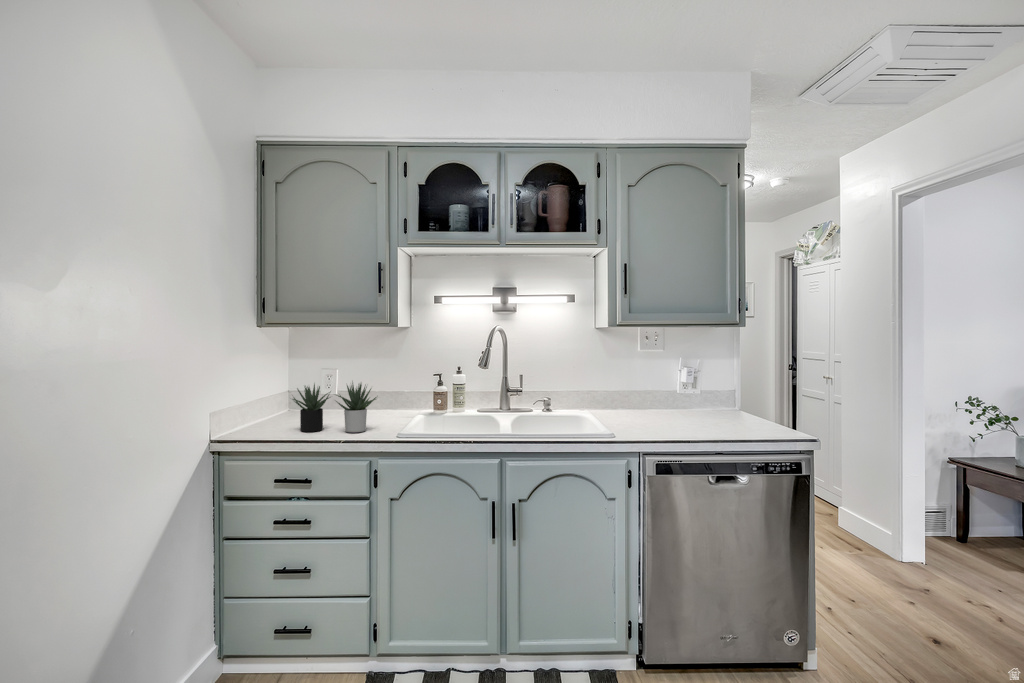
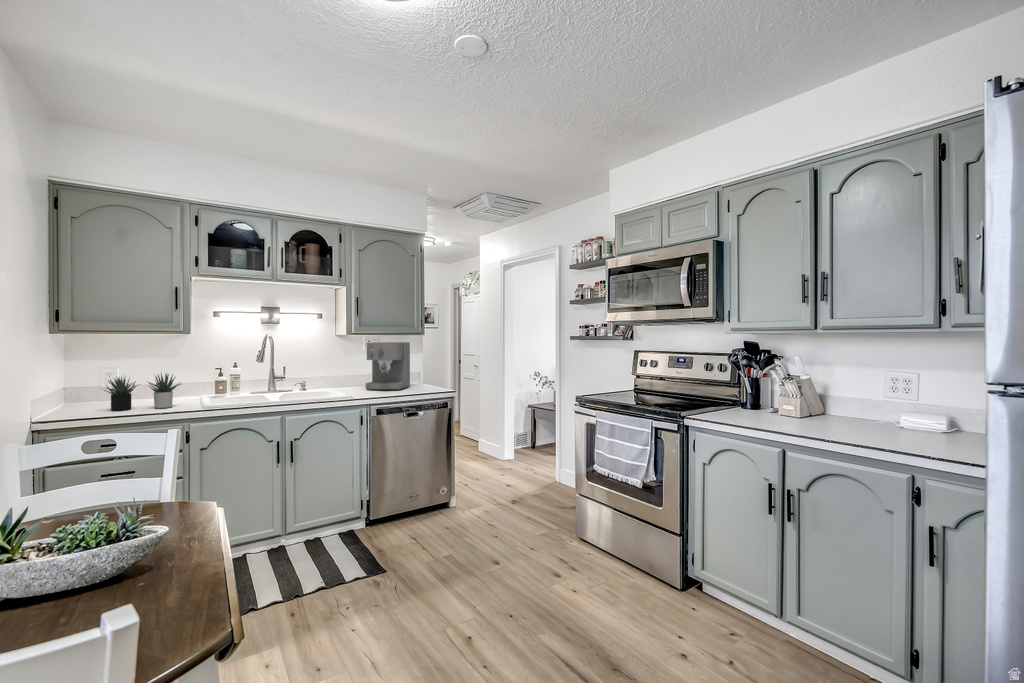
coffee maker: none [640,339,718,426] -> present [366,342,410,390]

